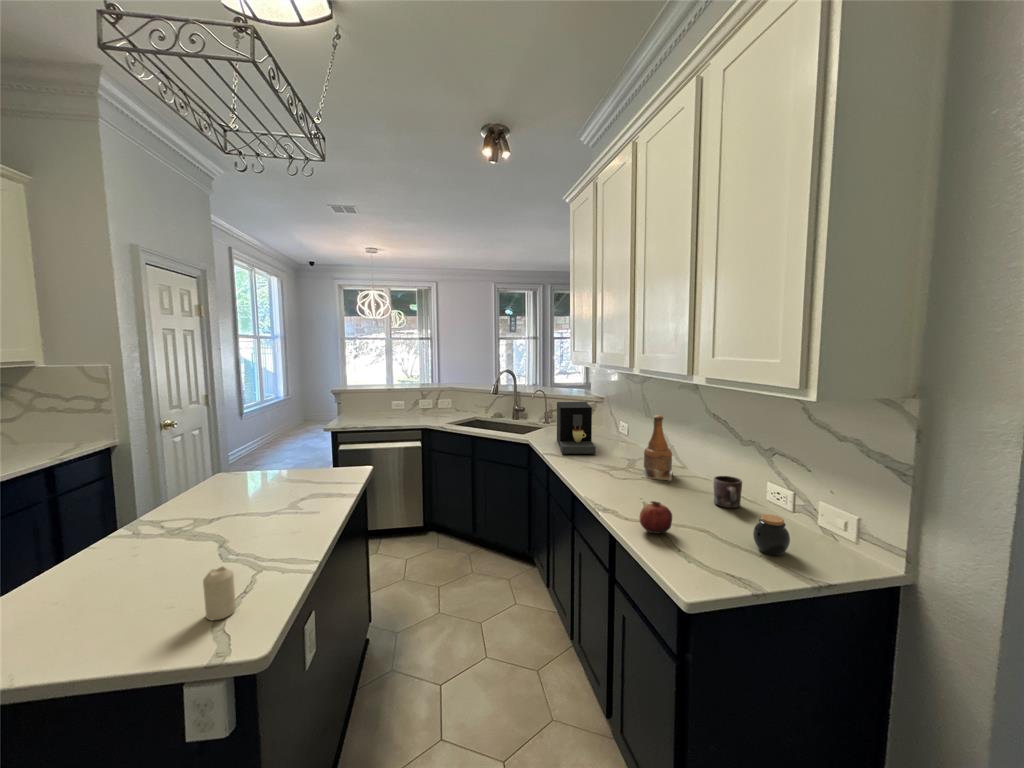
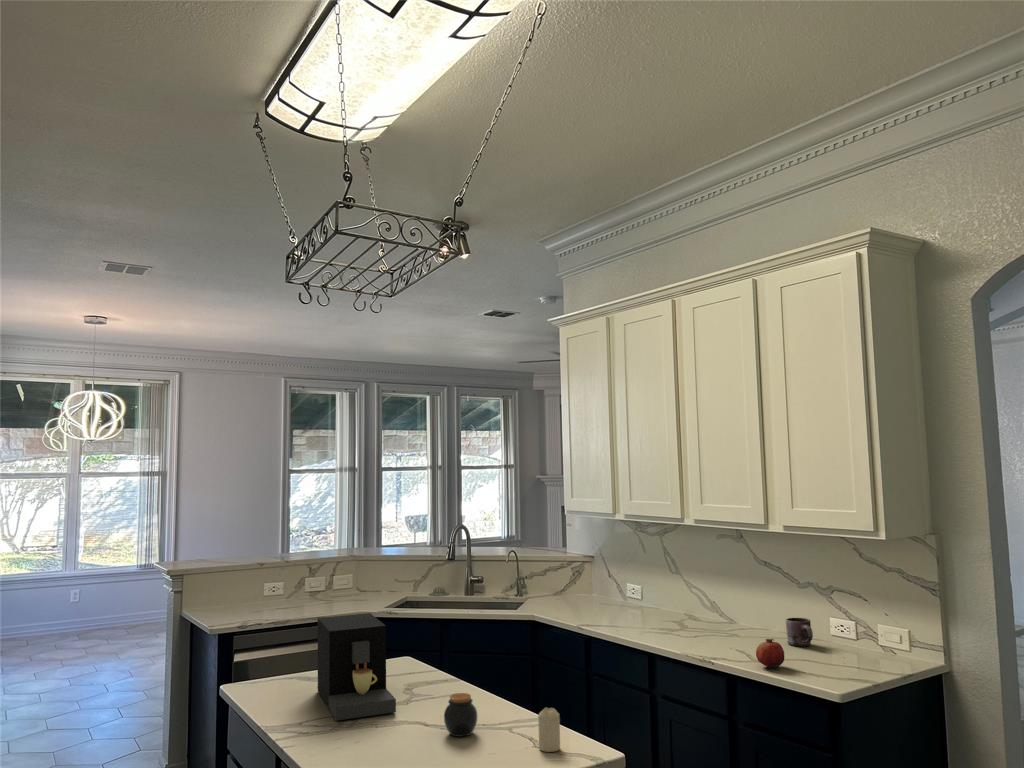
coffee maker: present [557,402,595,454] -> present [318,613,396,721]
bottle: present [643,415,672,480] -> none [698,566,734,634]
jar: present [753,514,790,556] -> present [444,693,477,737]

